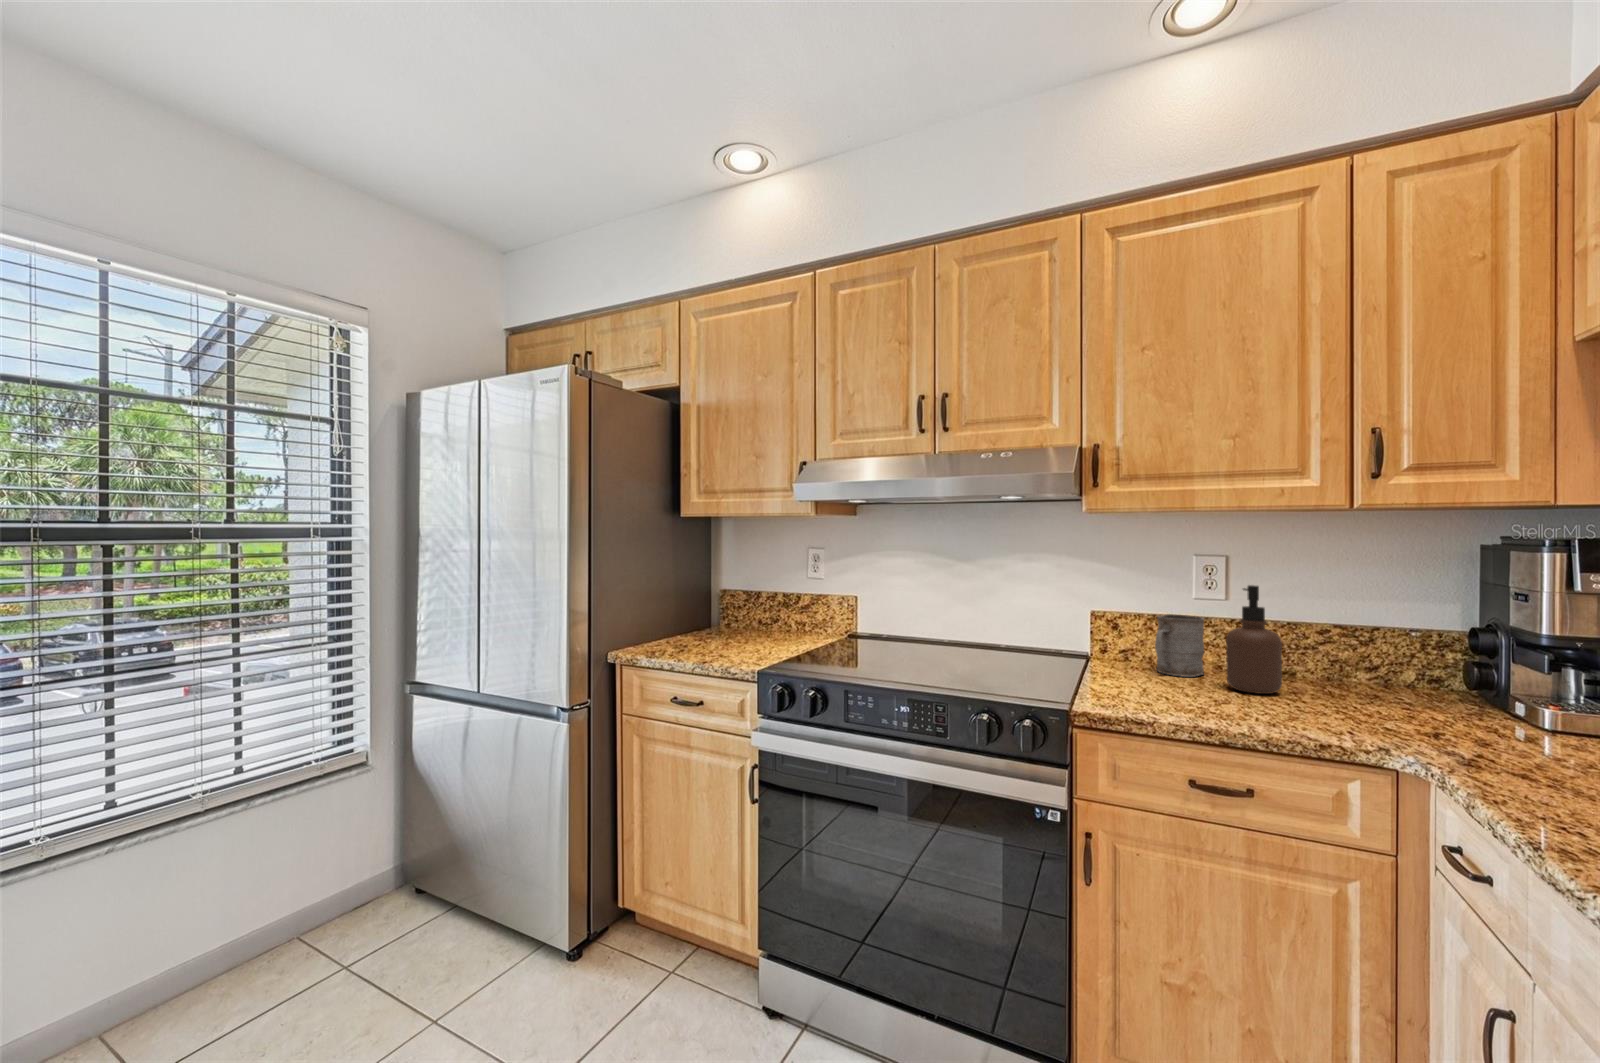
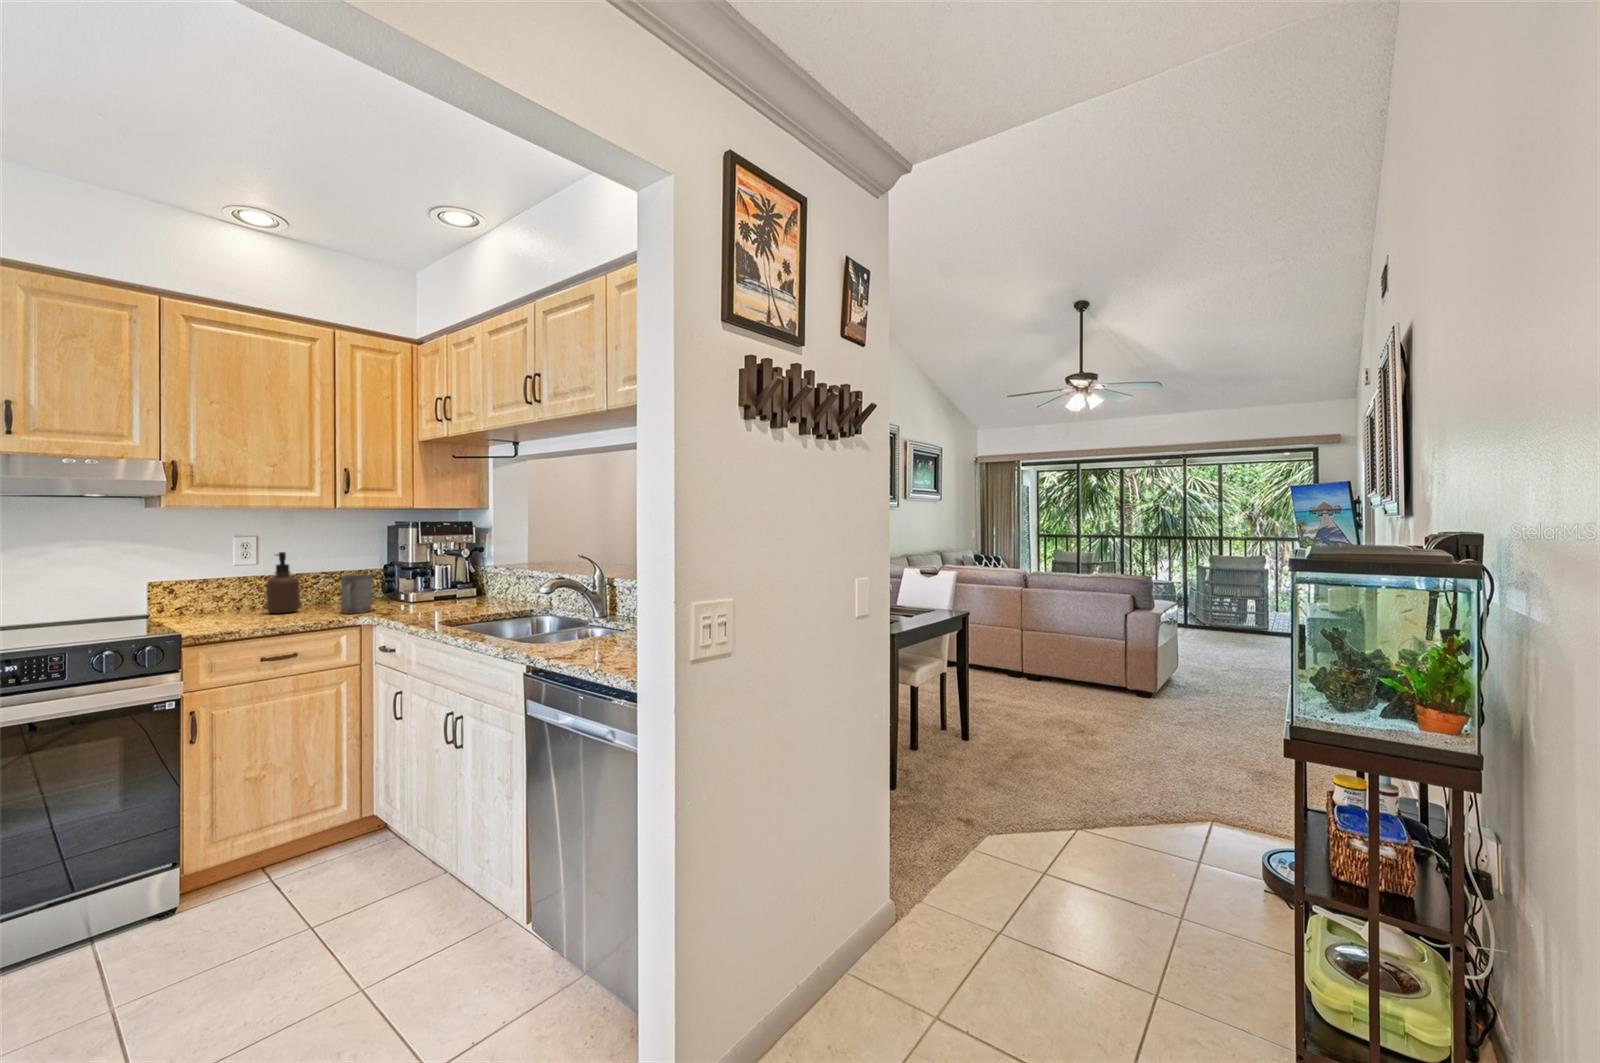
mug: present [1155,614,1204,677] -> present [341,575,372,613]

